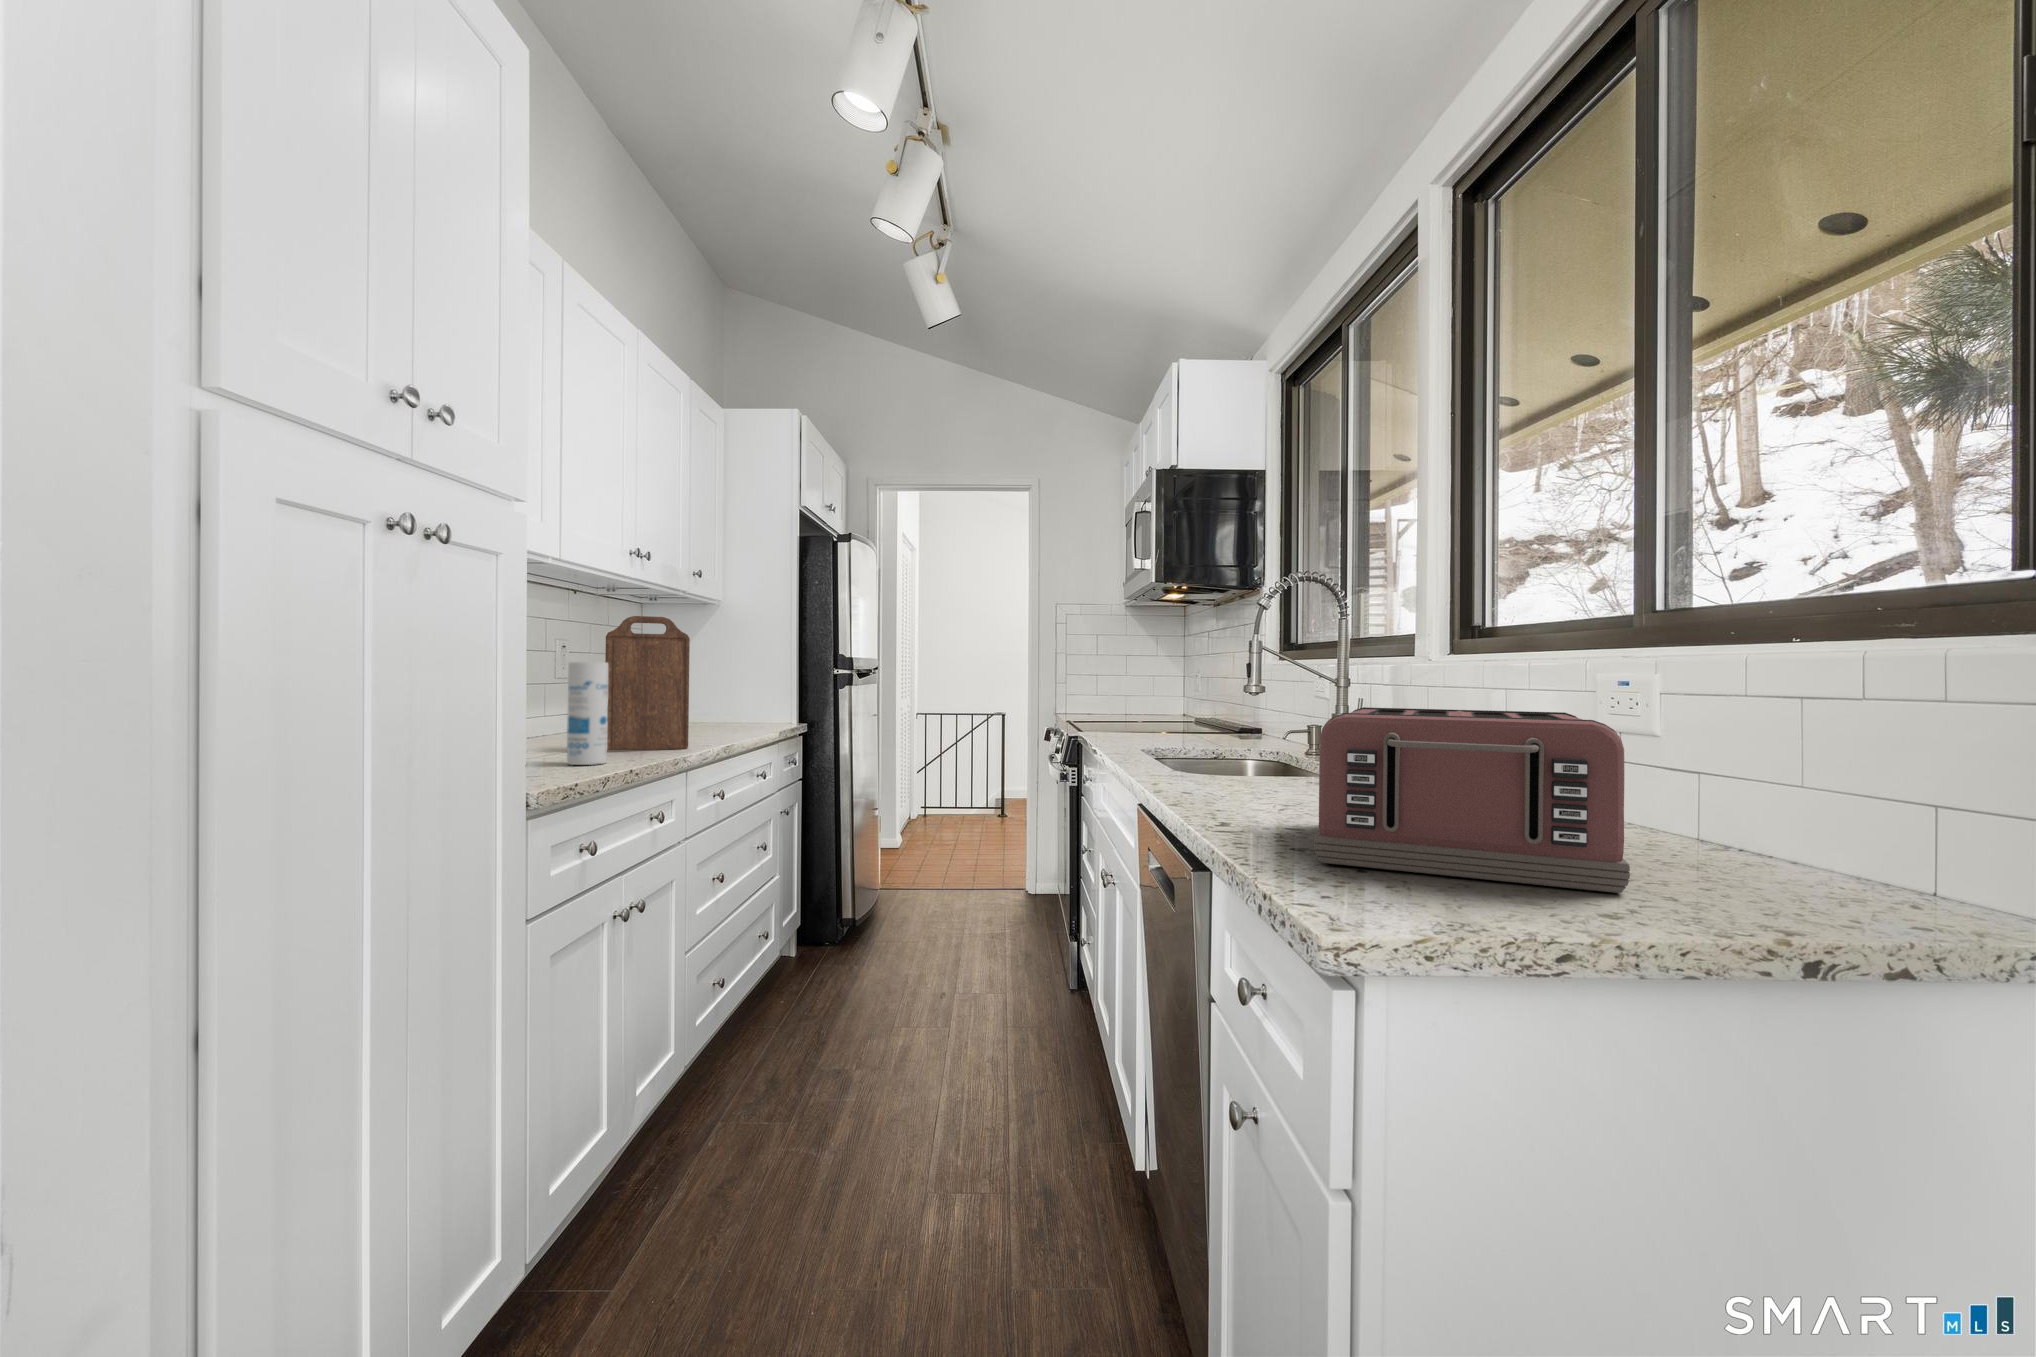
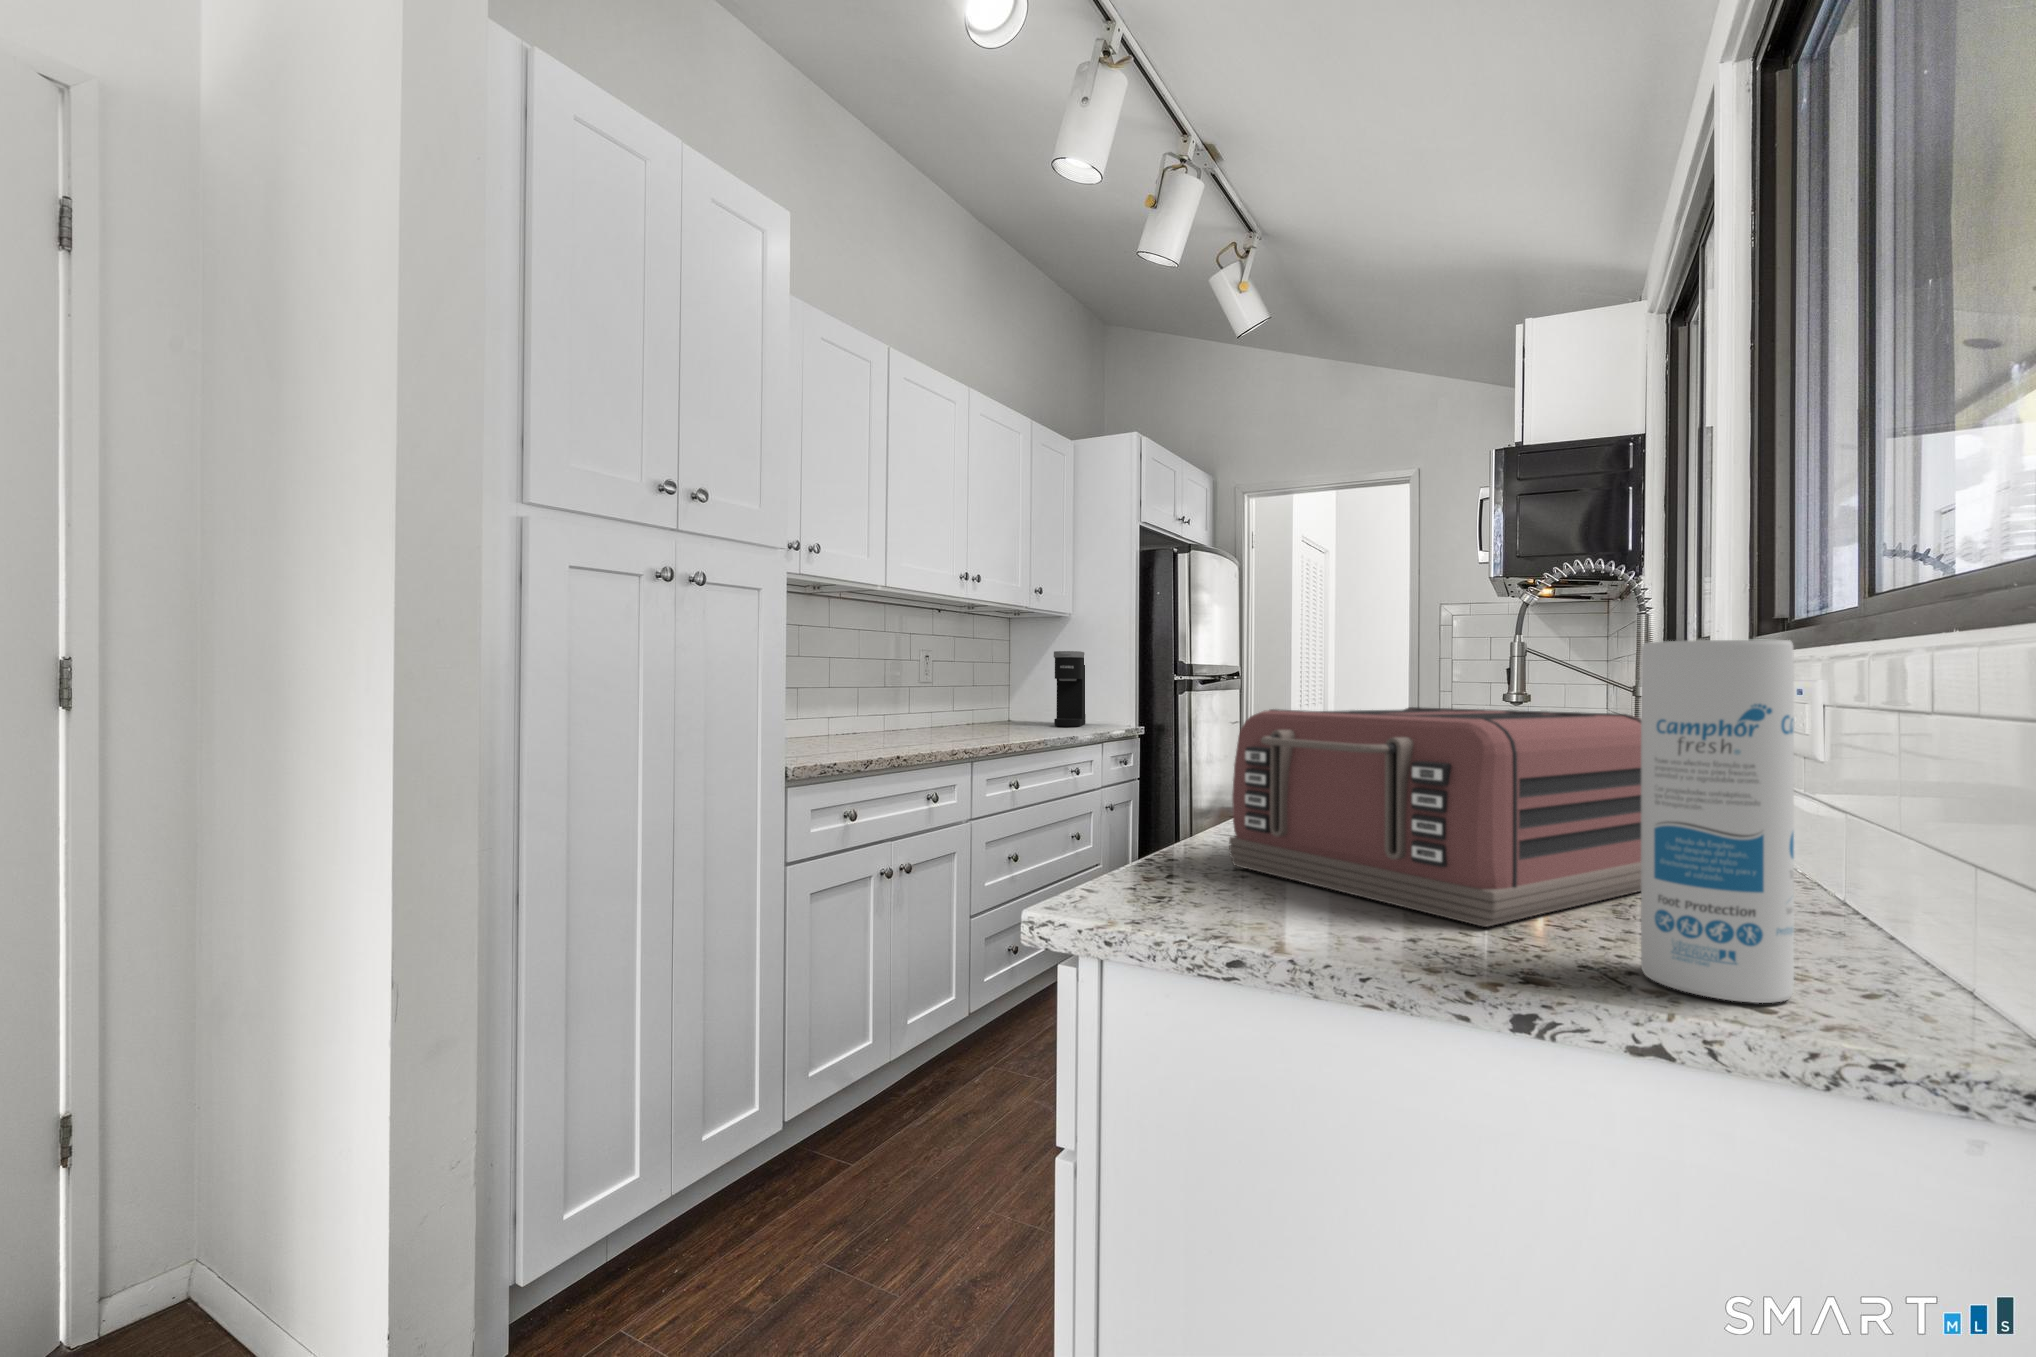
cutting board: present [605,616,690,750] -> none [918,630,983,745]
coffee maker: none [710,642,743,724] -> present [1054,651,1086,727]
canister: present [567,662,608,765] -> present [1641,640,1794,1003]

